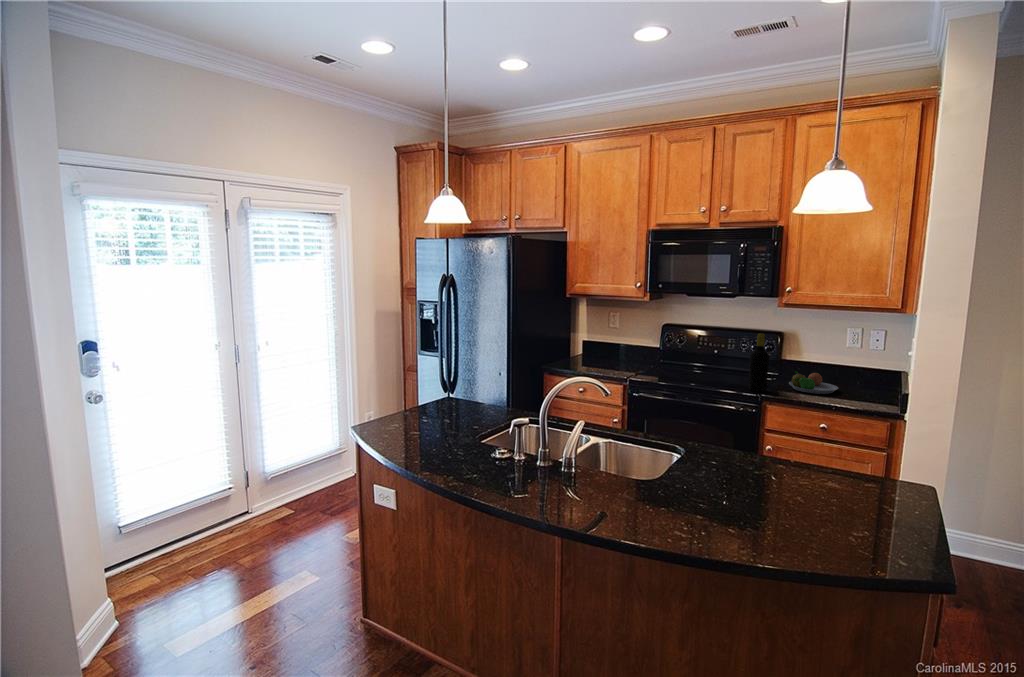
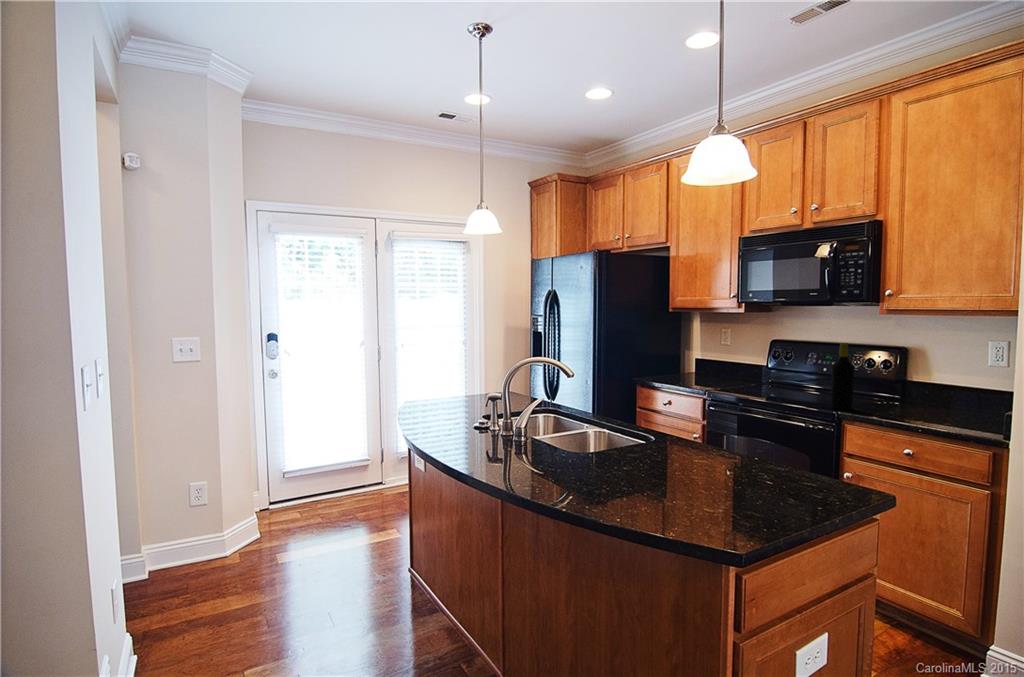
fruit bowl: present [789,371,838,394] -> none [887,389,953,417]

